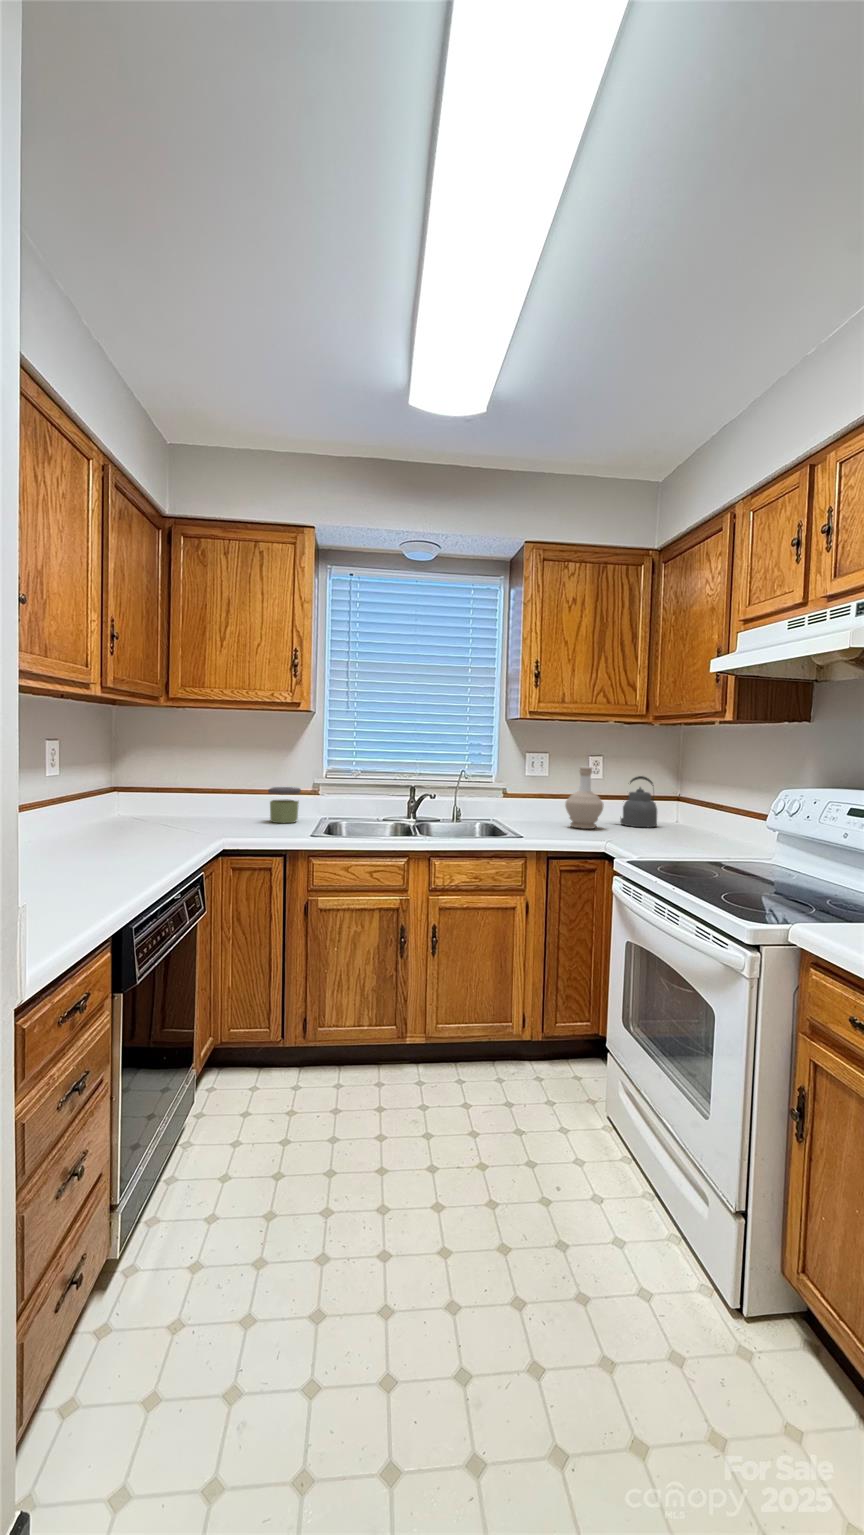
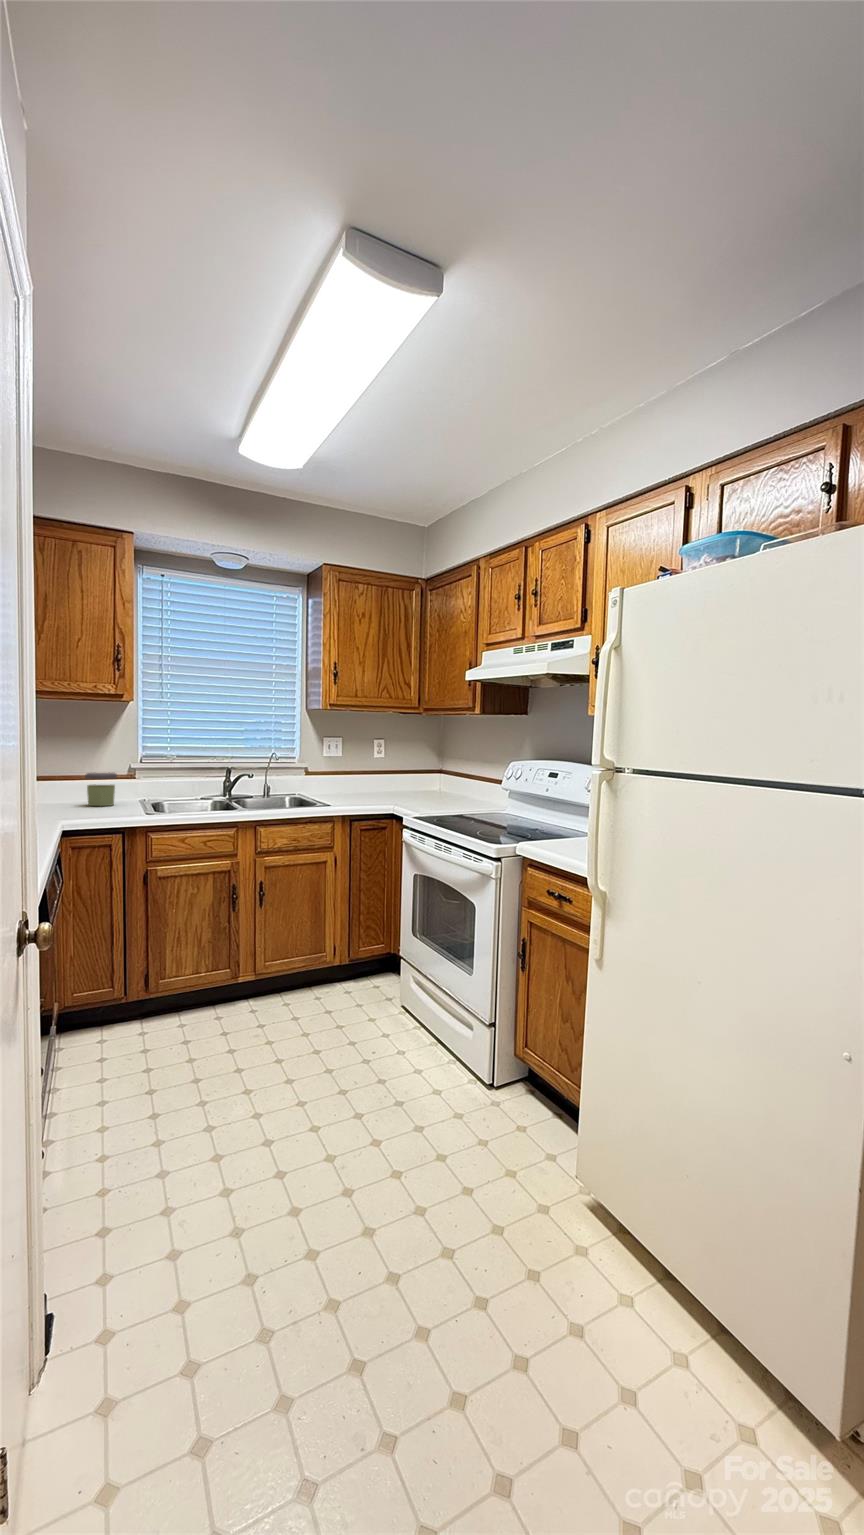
bottle: present [565,767,604,829] -> none [357,749,387,799]
kettle: present [620,776,657,828] -> none [386,756,426,796]

